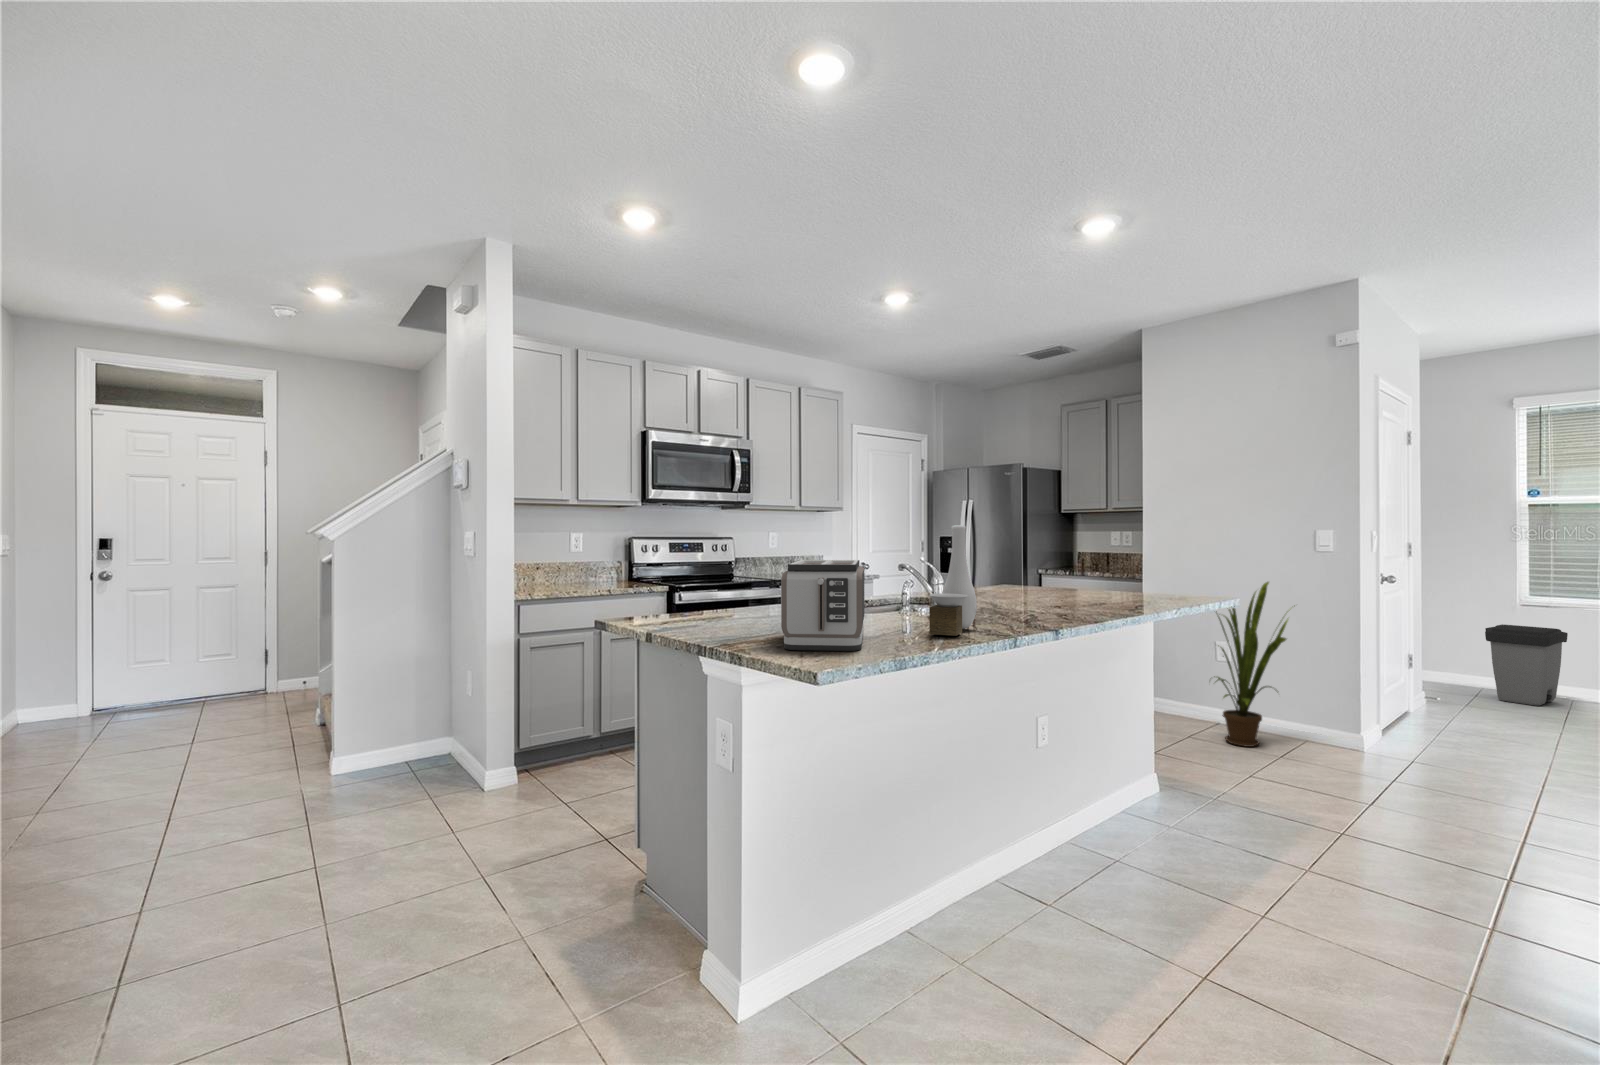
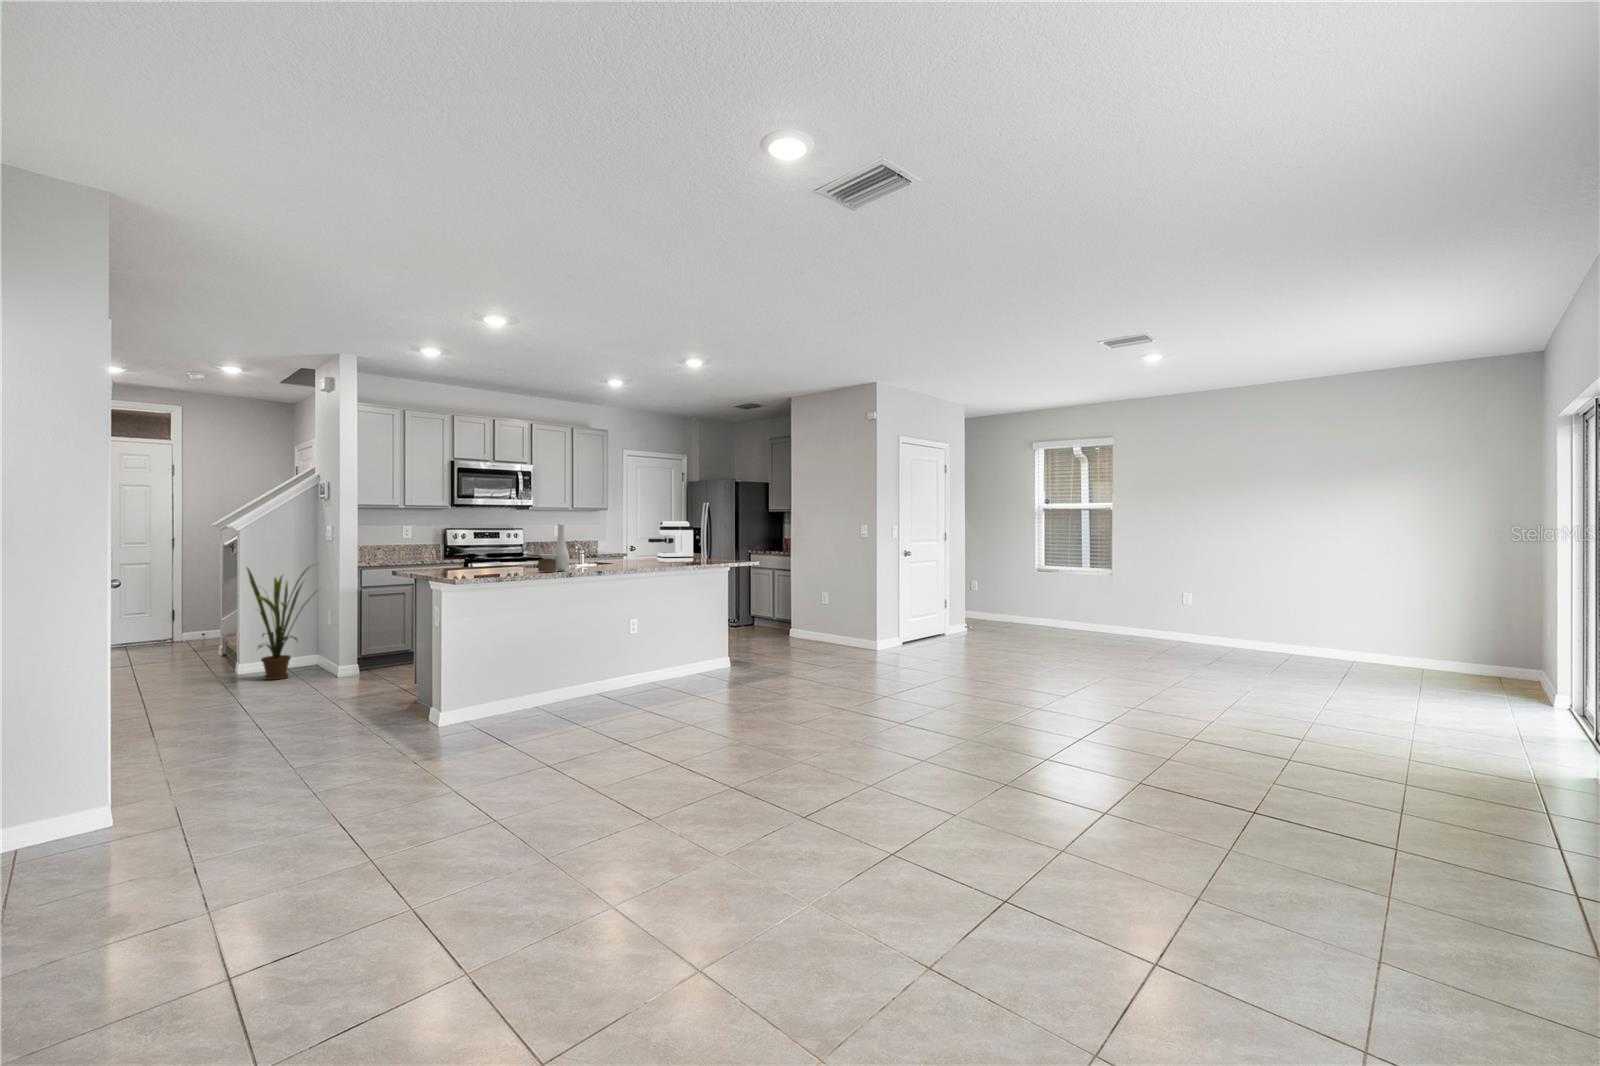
coffee maker: none [1005,523,1091,598] -> present [648,521,693,563]
toaster: present [781,560,865,651] -> none [458,539,511,575]
house plant: present [1214,582,1288,747] -> present [247,567,310,680]
trash can: present [1485,624,1568,706] -> none [1008,585,1053,633]

